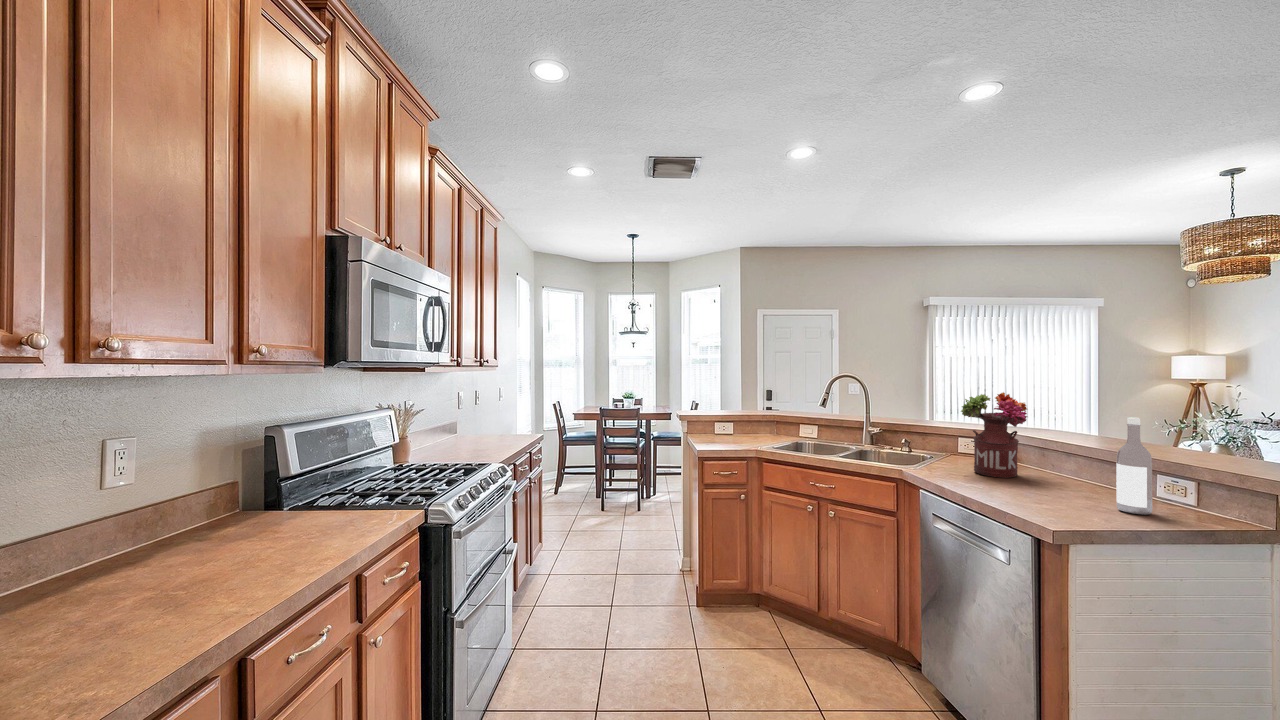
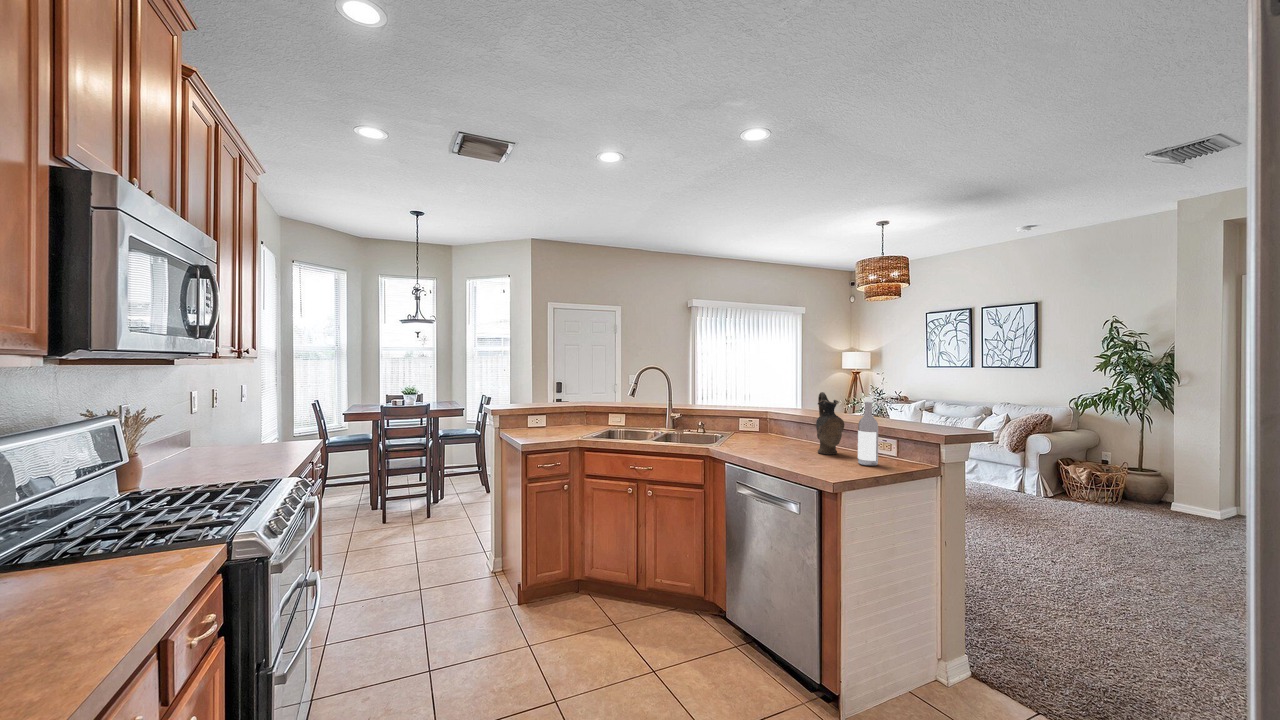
flower arrangement: present [961,392,1027,478] -> none [750,381,796,448]
ceramic pitcher: none [1058,409,1103,493] -> present [816,392,844,454]

